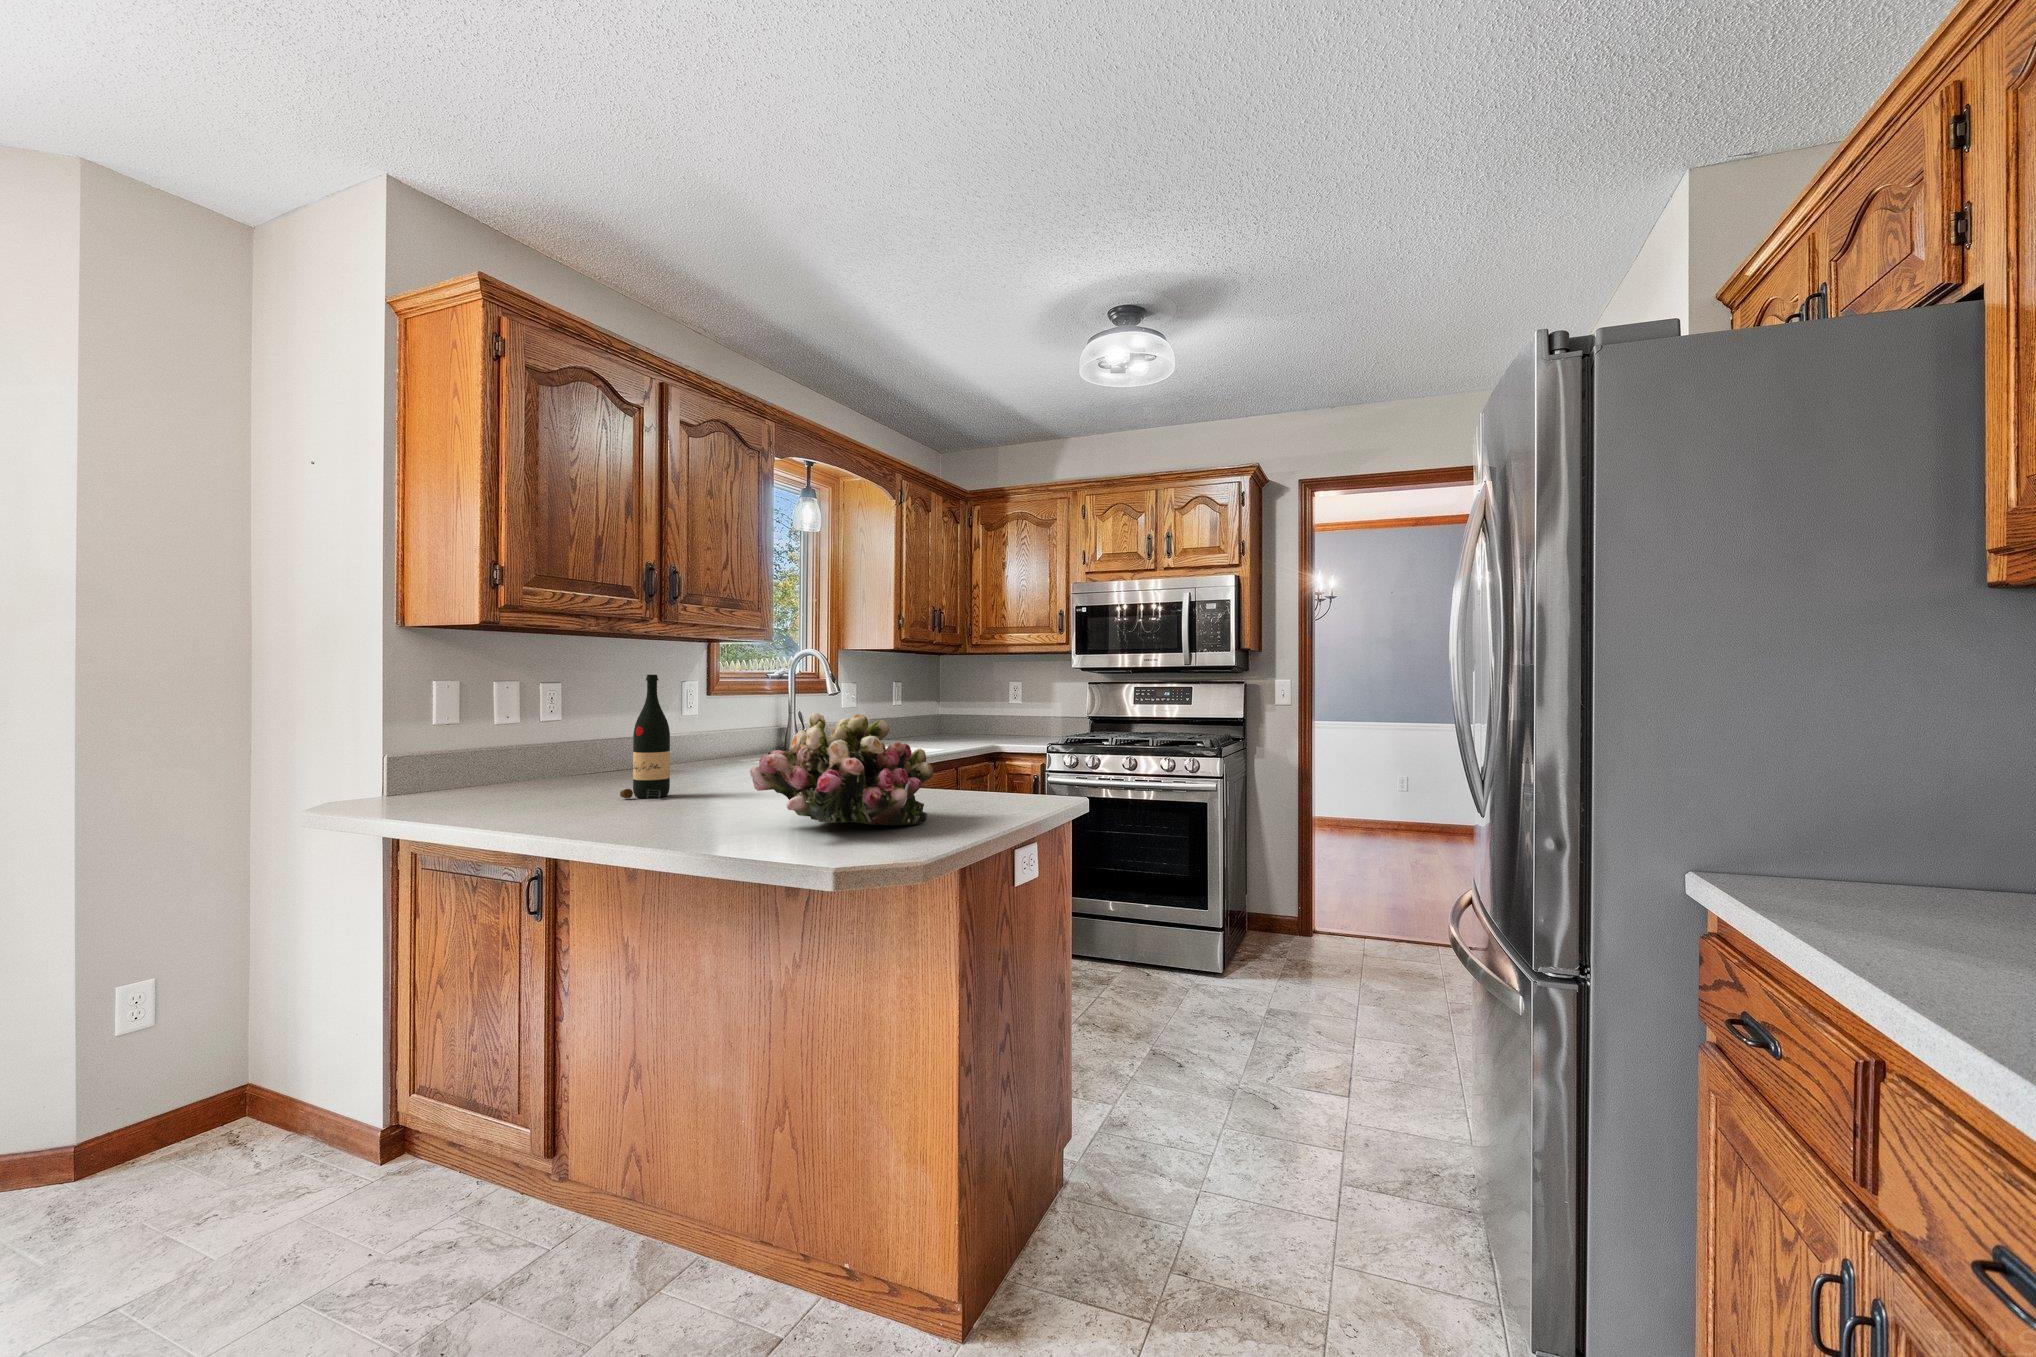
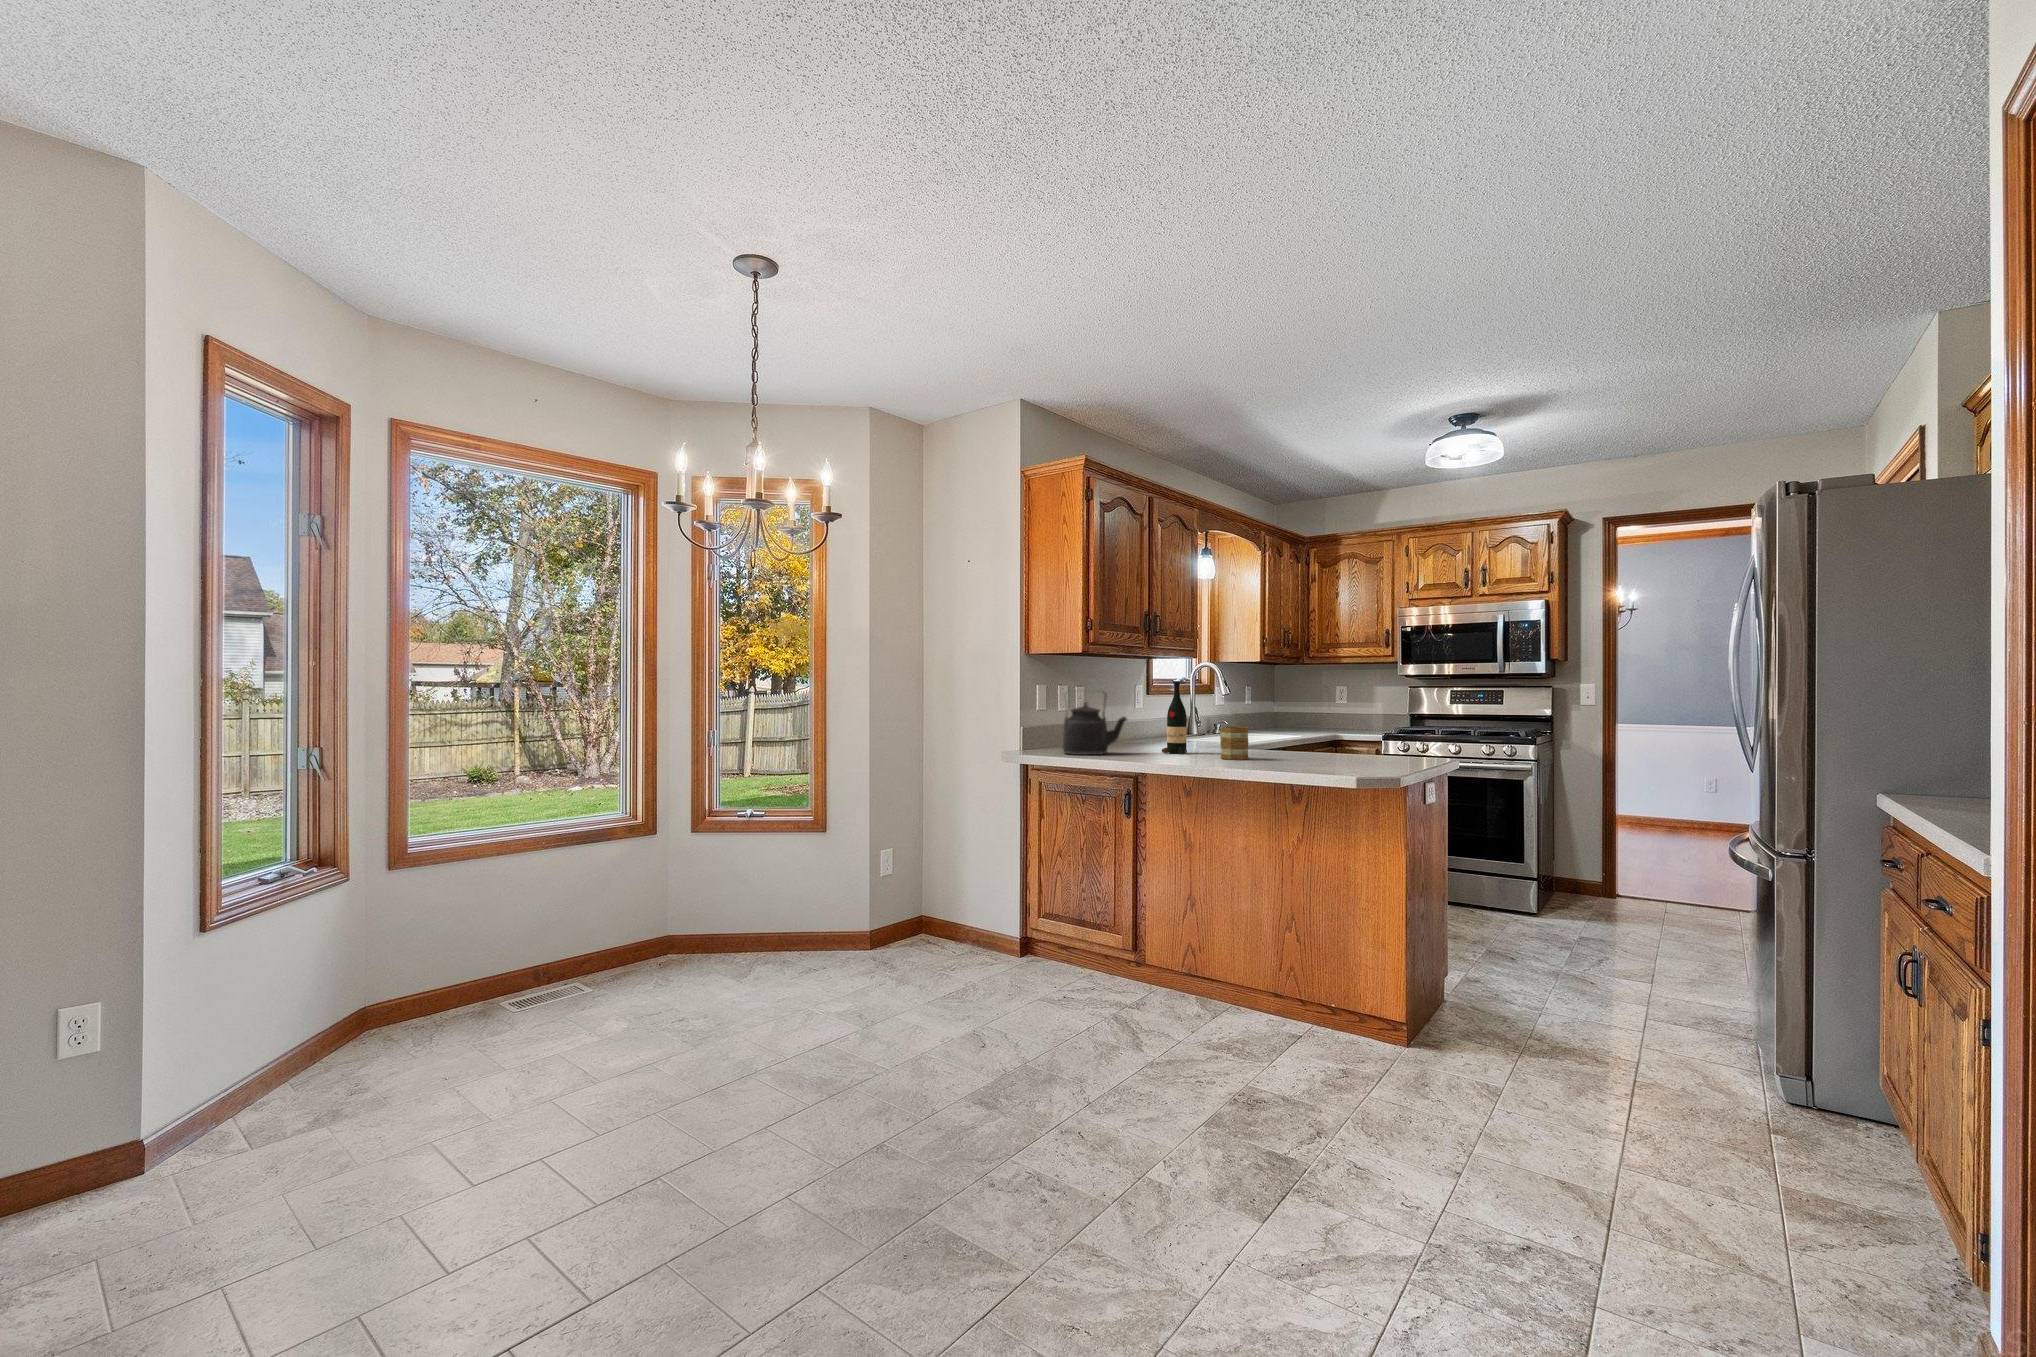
kettle: none [425,691,564,809] -> present [1063,692,1127,755]
flower arrangement: present [750,713,933,825] -> none [1279,703,1381,766]
mug: none [687,753,739,814] -> present [1220,727,1249,760]

